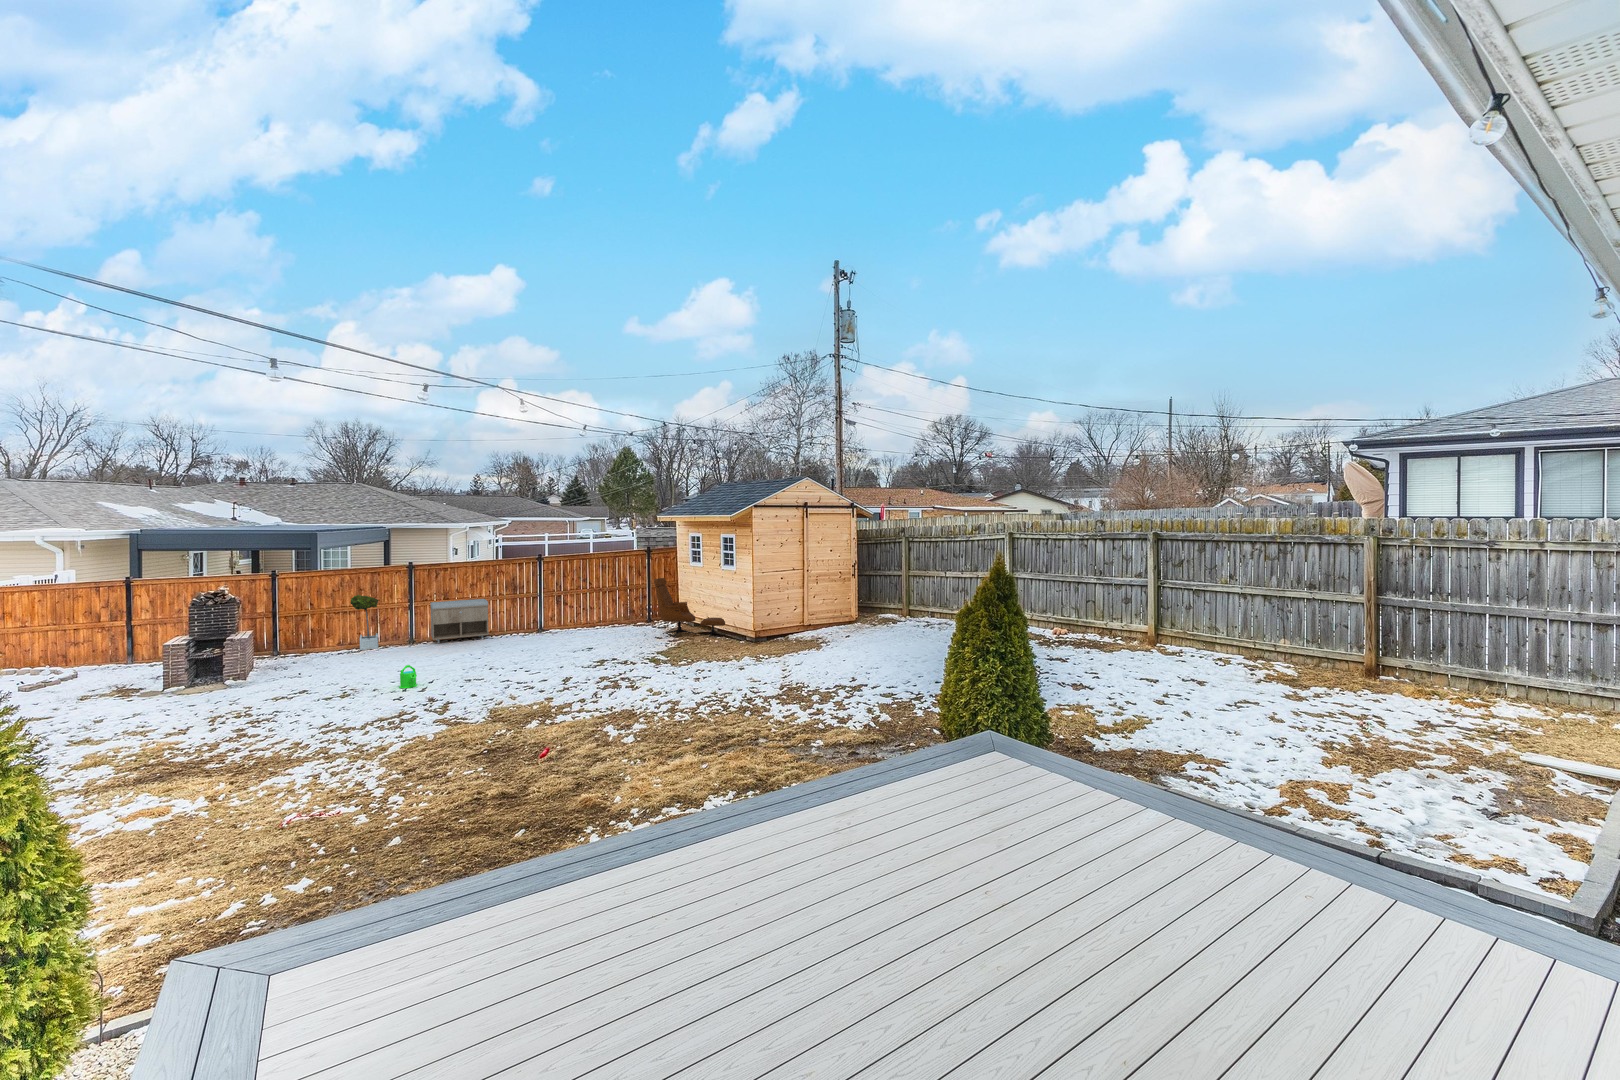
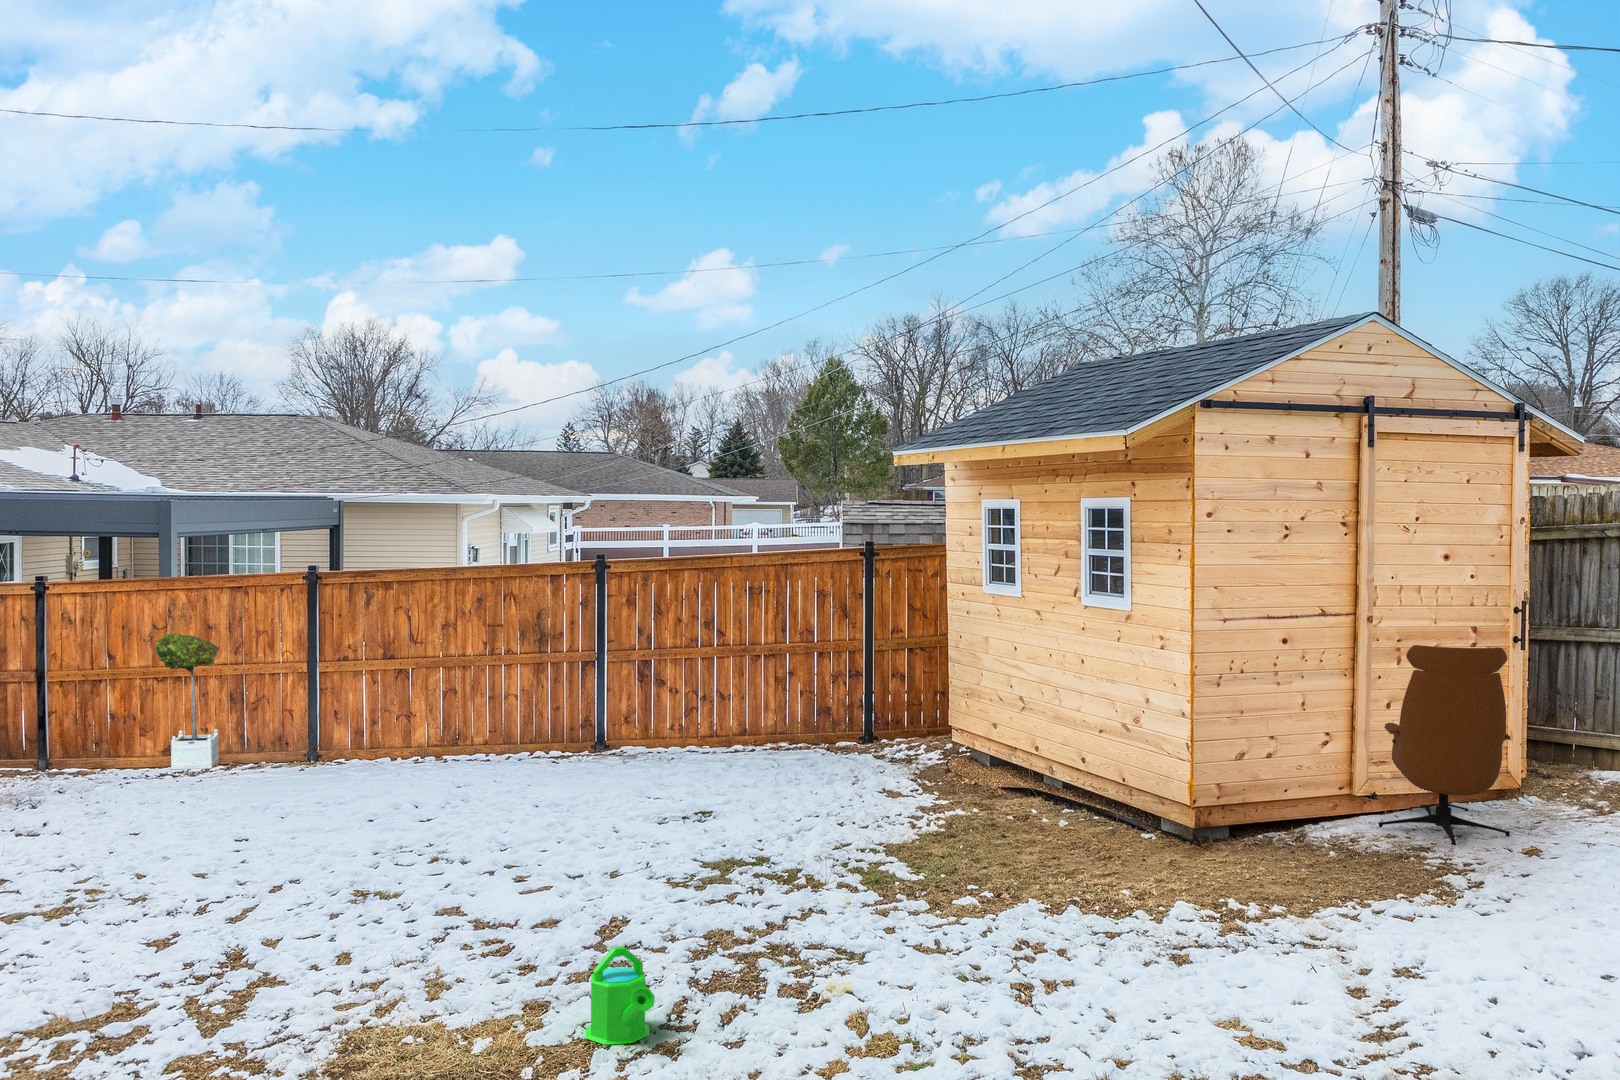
lounge chair: present [654,578,725,637] -> present [1378,645,1511,845]
storage bench: present [430,599,489,643] -> none [334,658,468,764]
watering can: present [399,665,417,688] -> present [586,946,655,1045]

